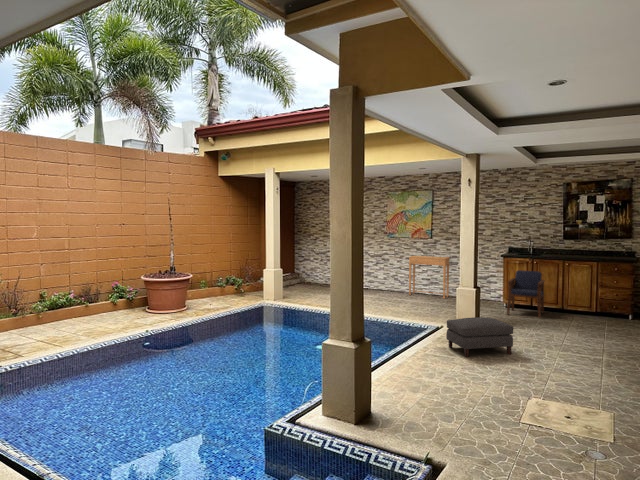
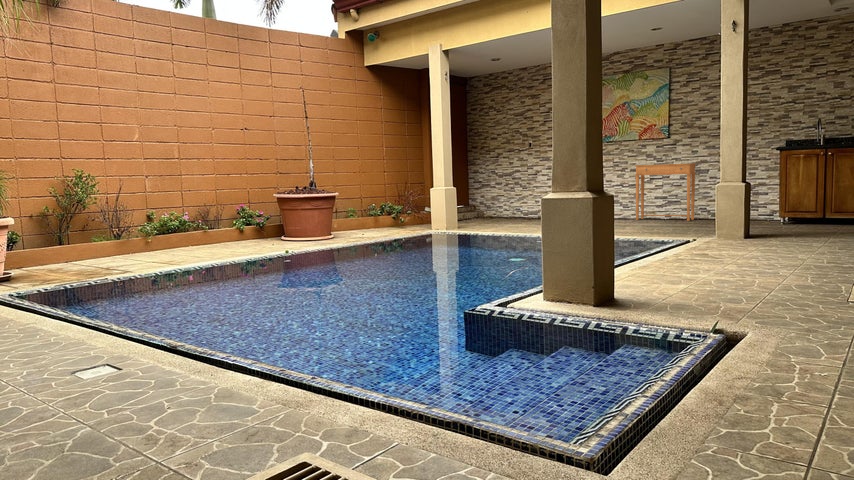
armchair: present [507,270,544,318] -> none [787,166,845,230]
ottoman: present [446,317,514,357] -> none [707,207,809,257]

